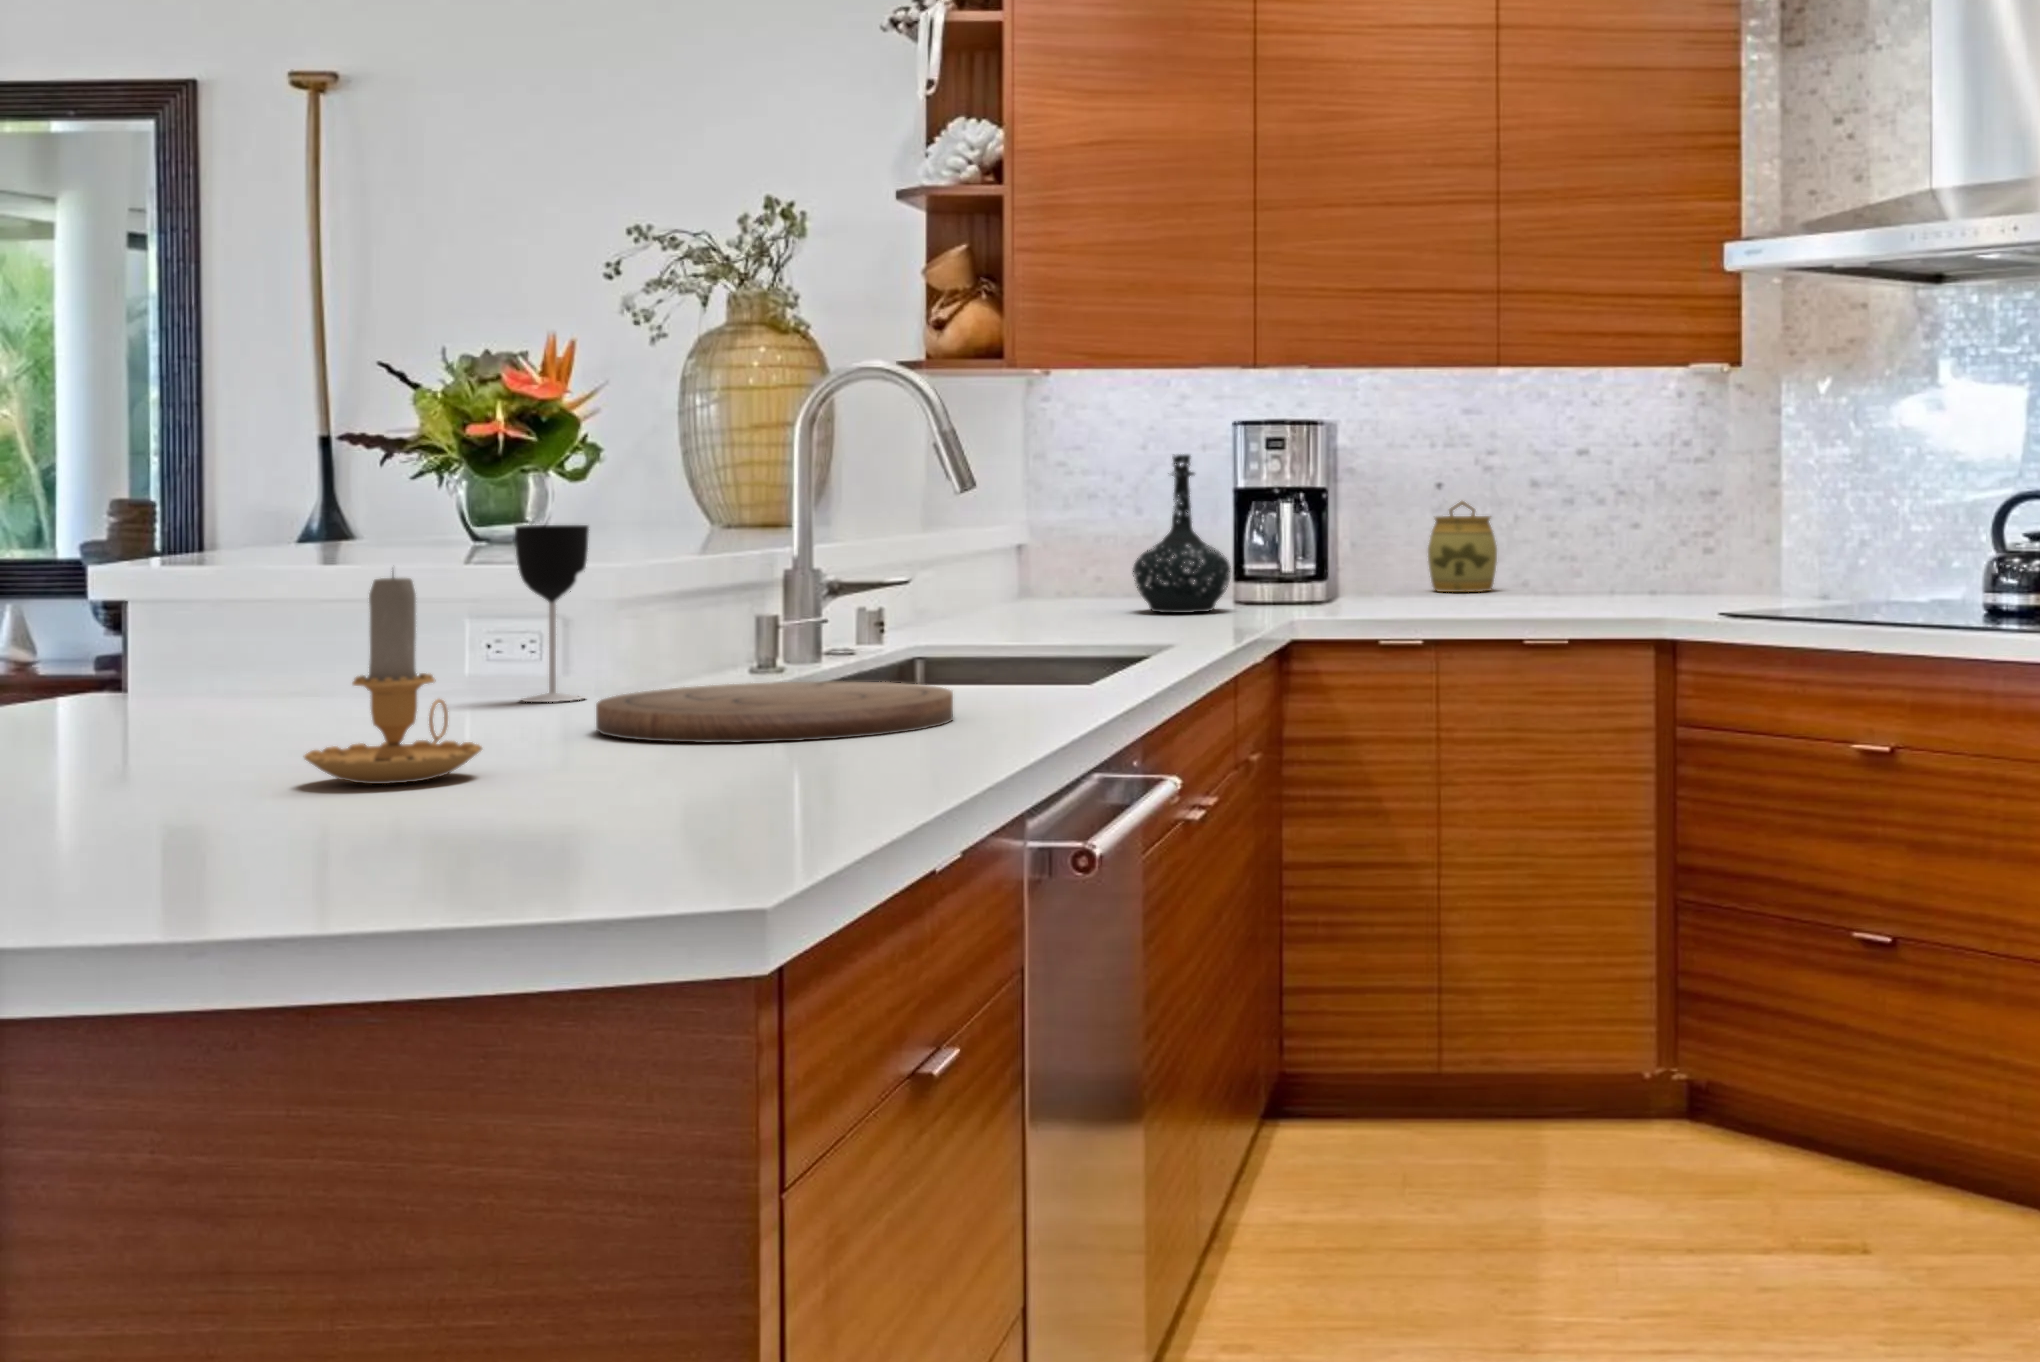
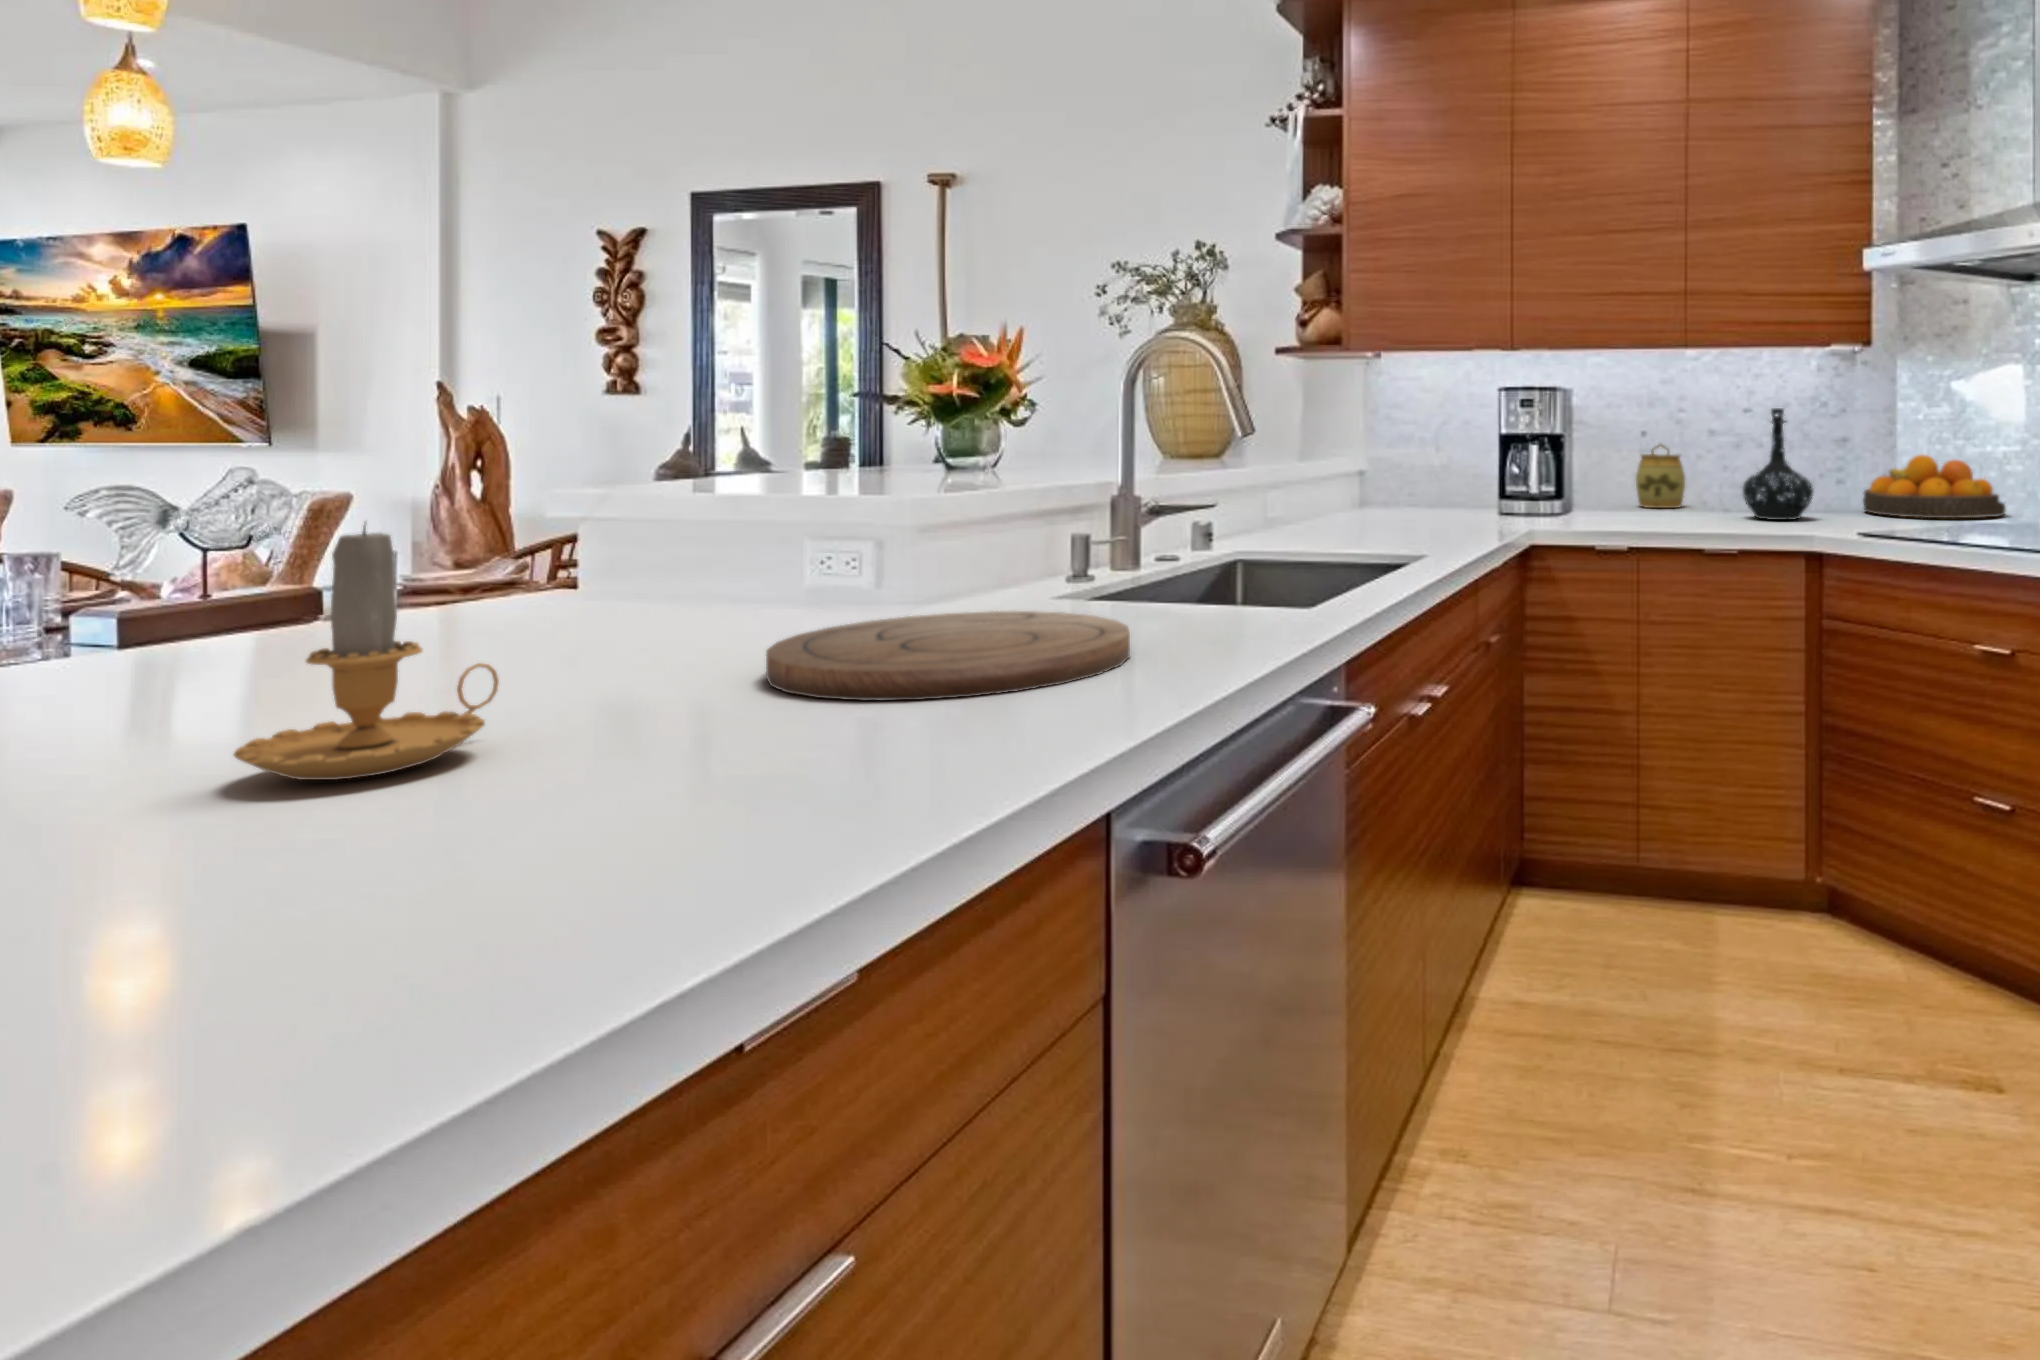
bottle: present [1133,454,1231,613] -> present [1743,408,1814,520]
fruit bowl: none [1736,511,1916,597] -> present [1863,455,2006,518]
wine glass: present [515,525,589,702] -> none [827,462,893,614]

